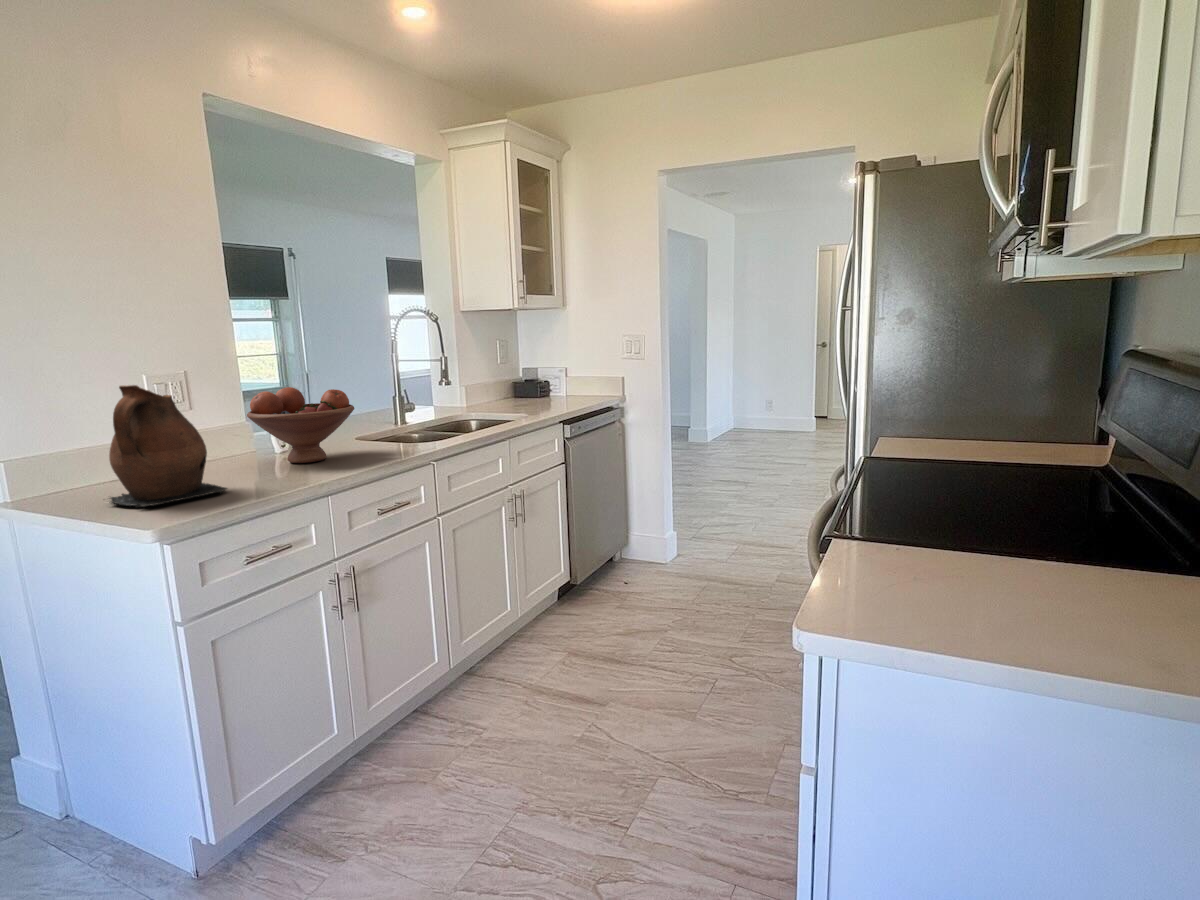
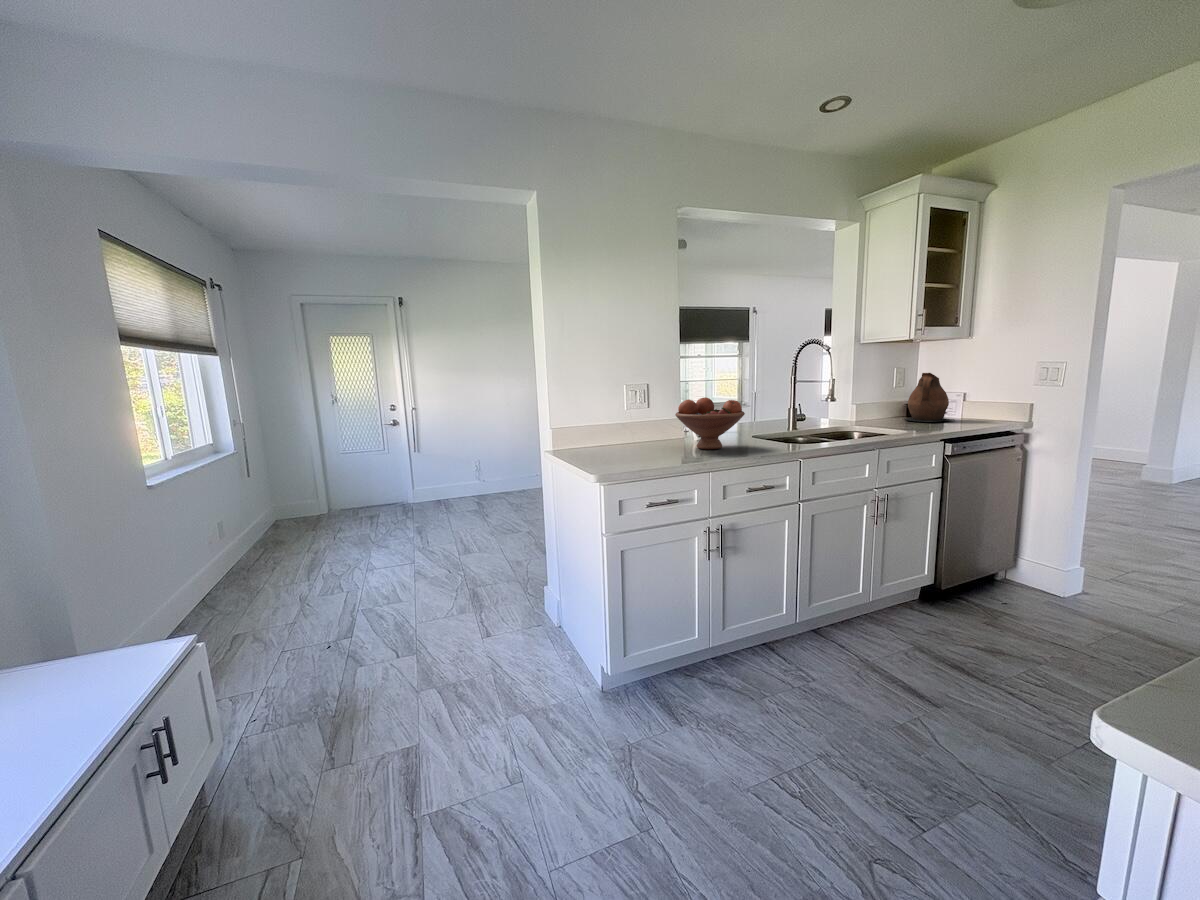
ceramic pitcher: present [109,385,227,507] -> present [904,373,954,422]

